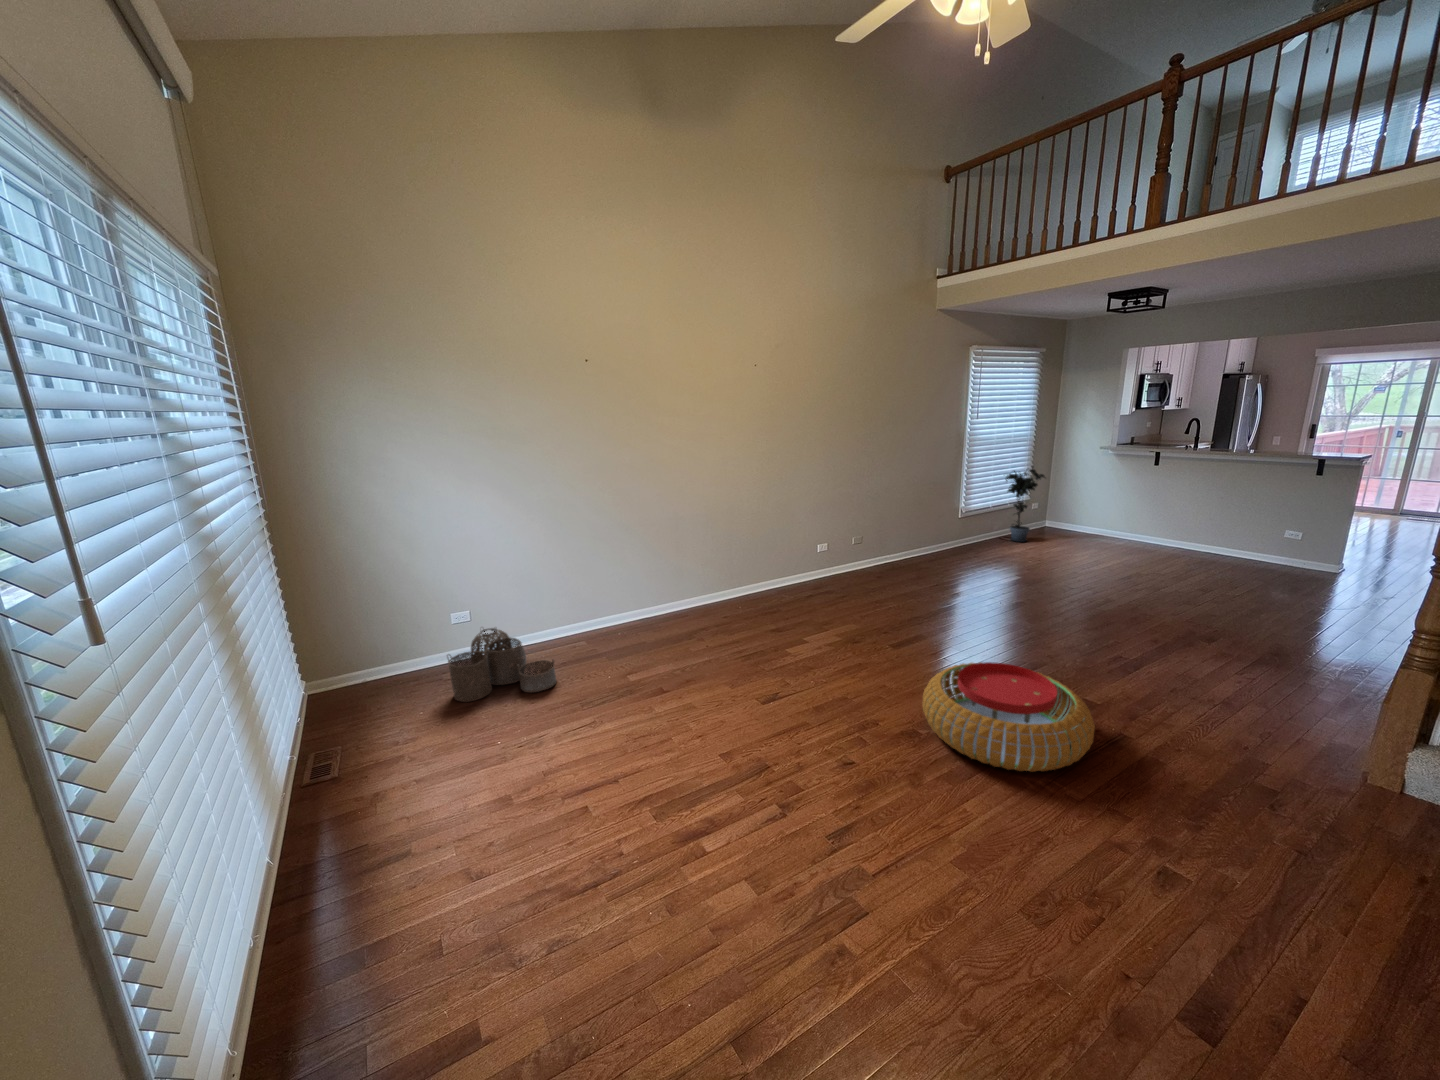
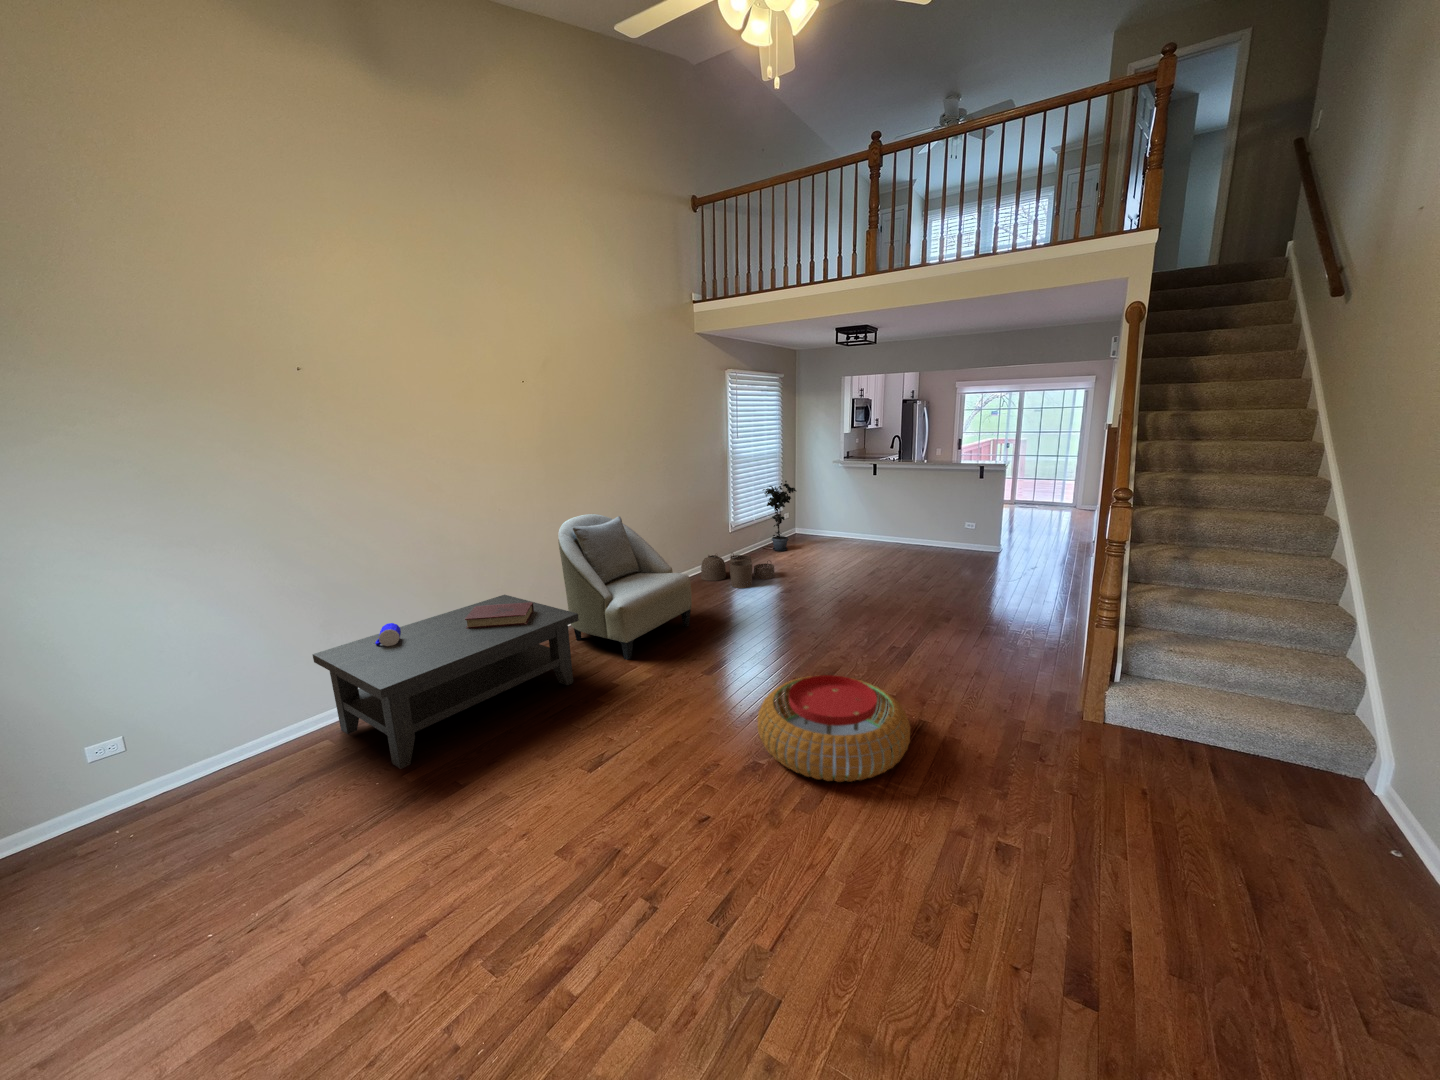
armchair: none [776,487,896,622] -> present [558,514,692,660]
coffee table: none [585,550,780,669] -> present [313,595,579,769]
woven basket: present [448,628,556,702] -> present [701,553,774,588]

